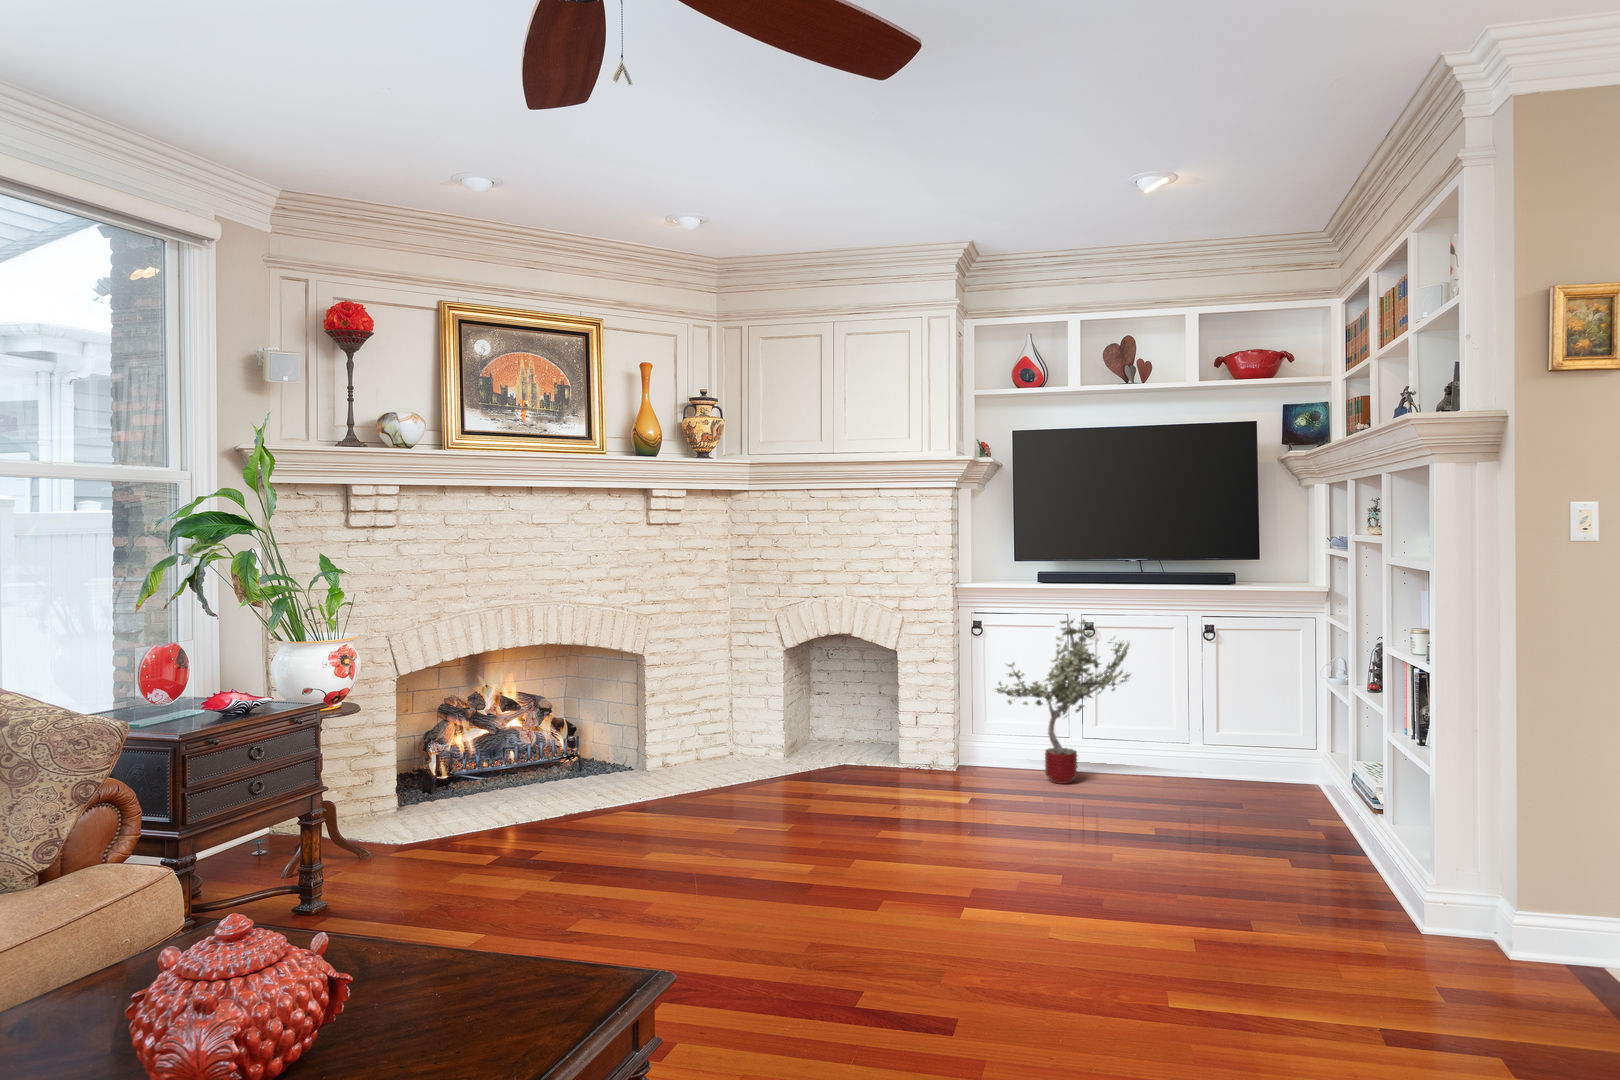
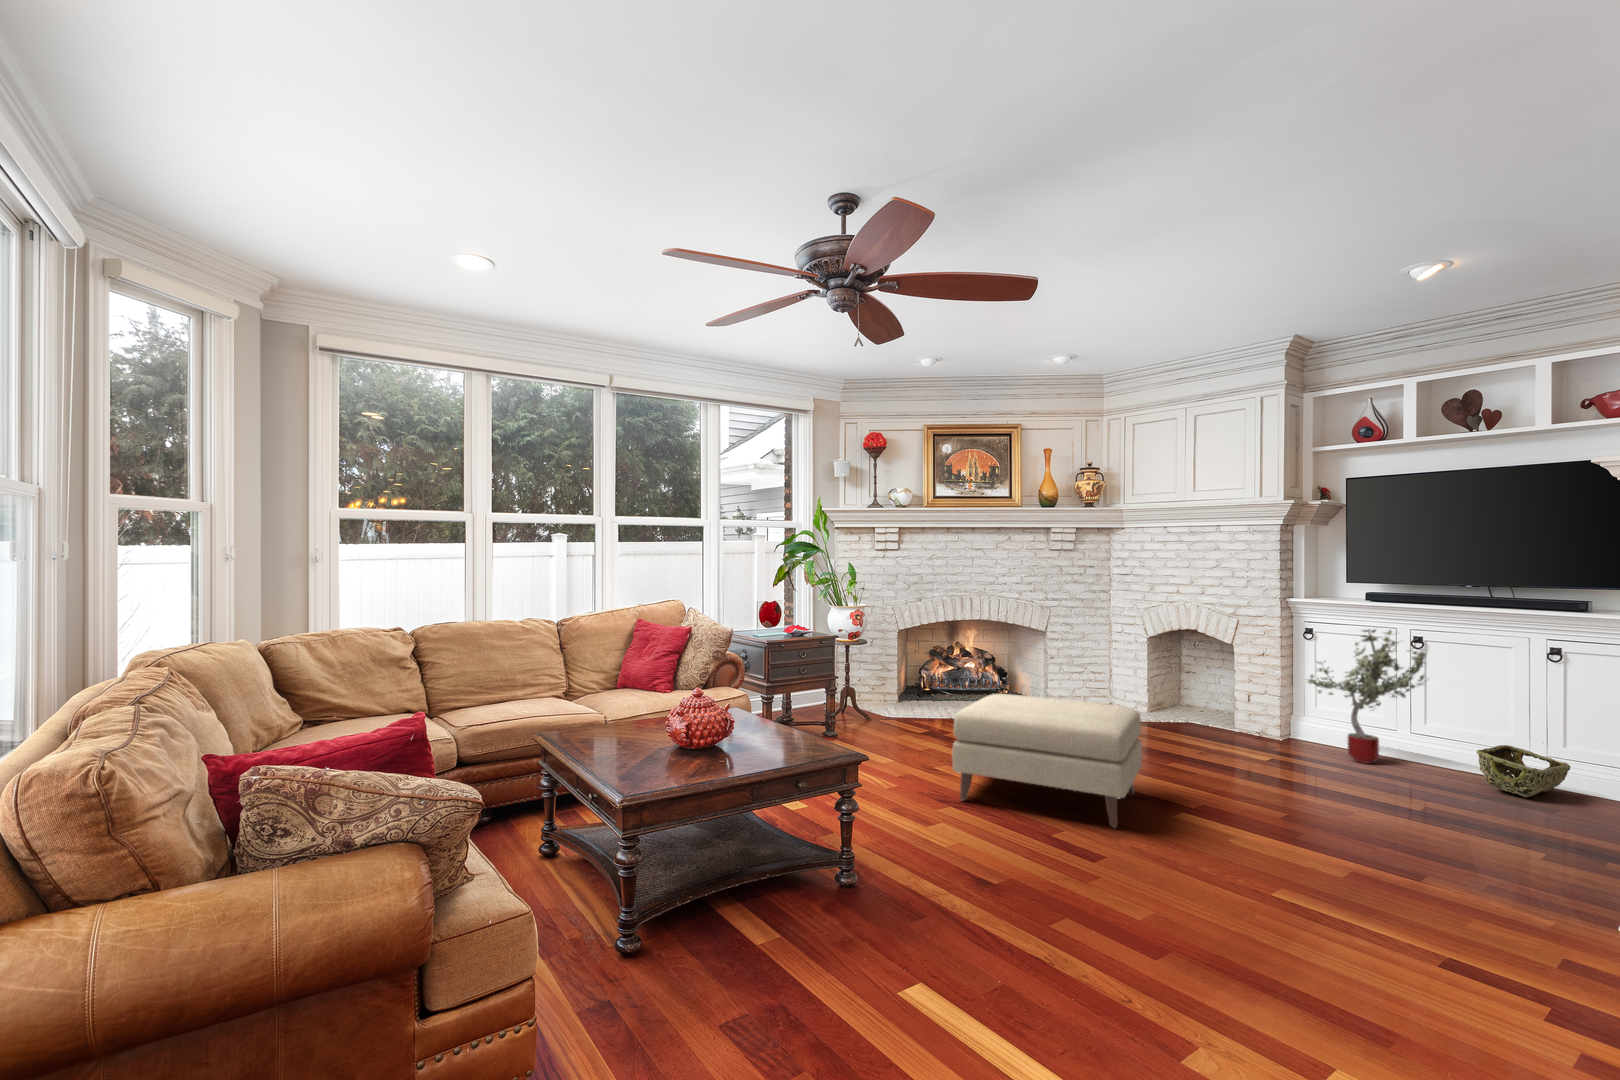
woven basket: none [1179,739,1247,794] -> present [1476,745,1570,797]
ottoman: none [704,765,1004,982] -> present [952,694,1142,827]

